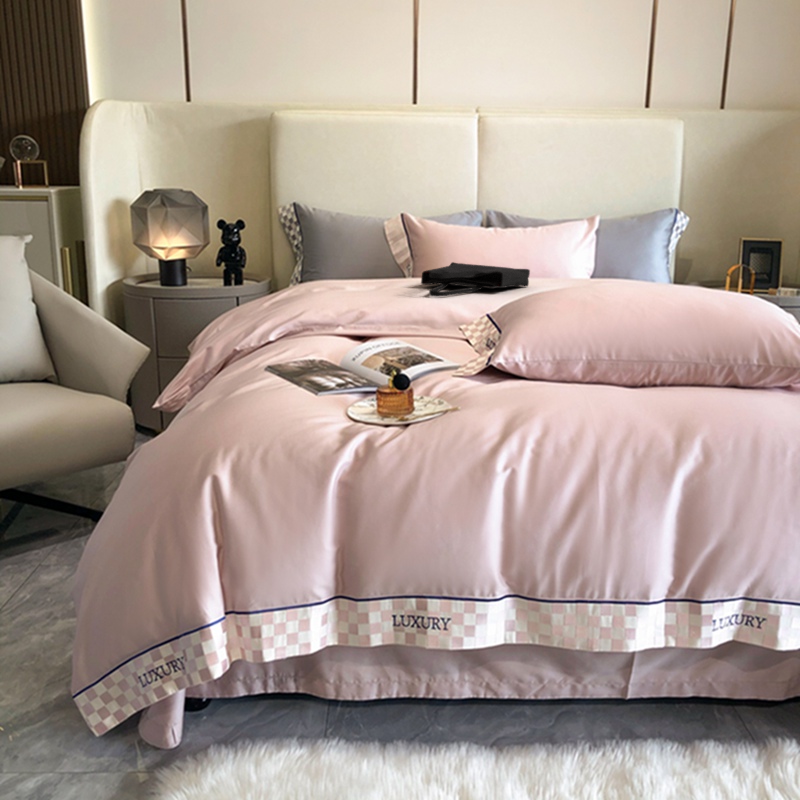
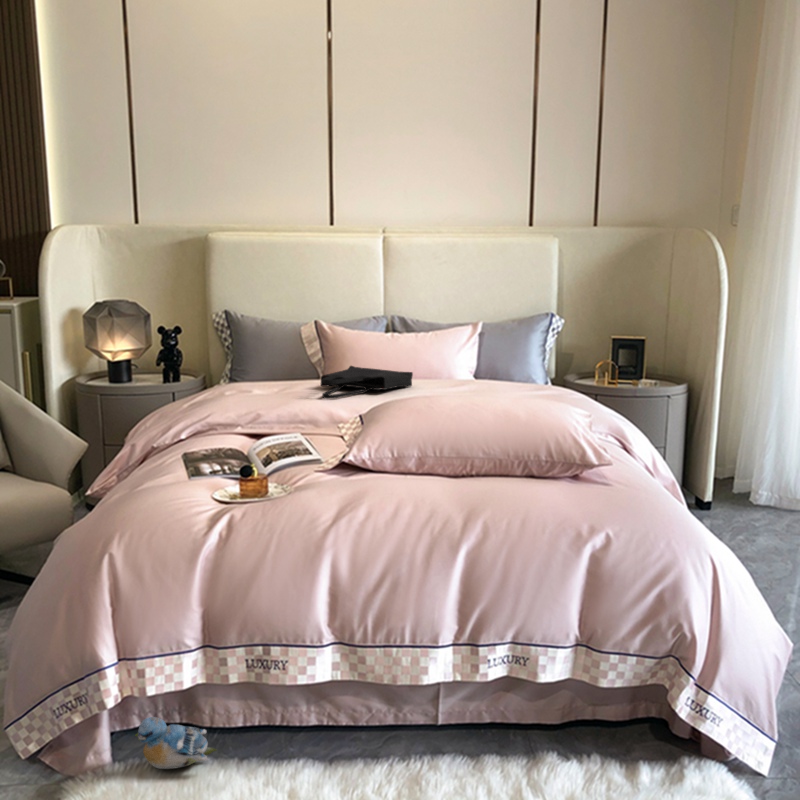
plush toy: none [247,688,351,755] -> present [135,717,216,769]

